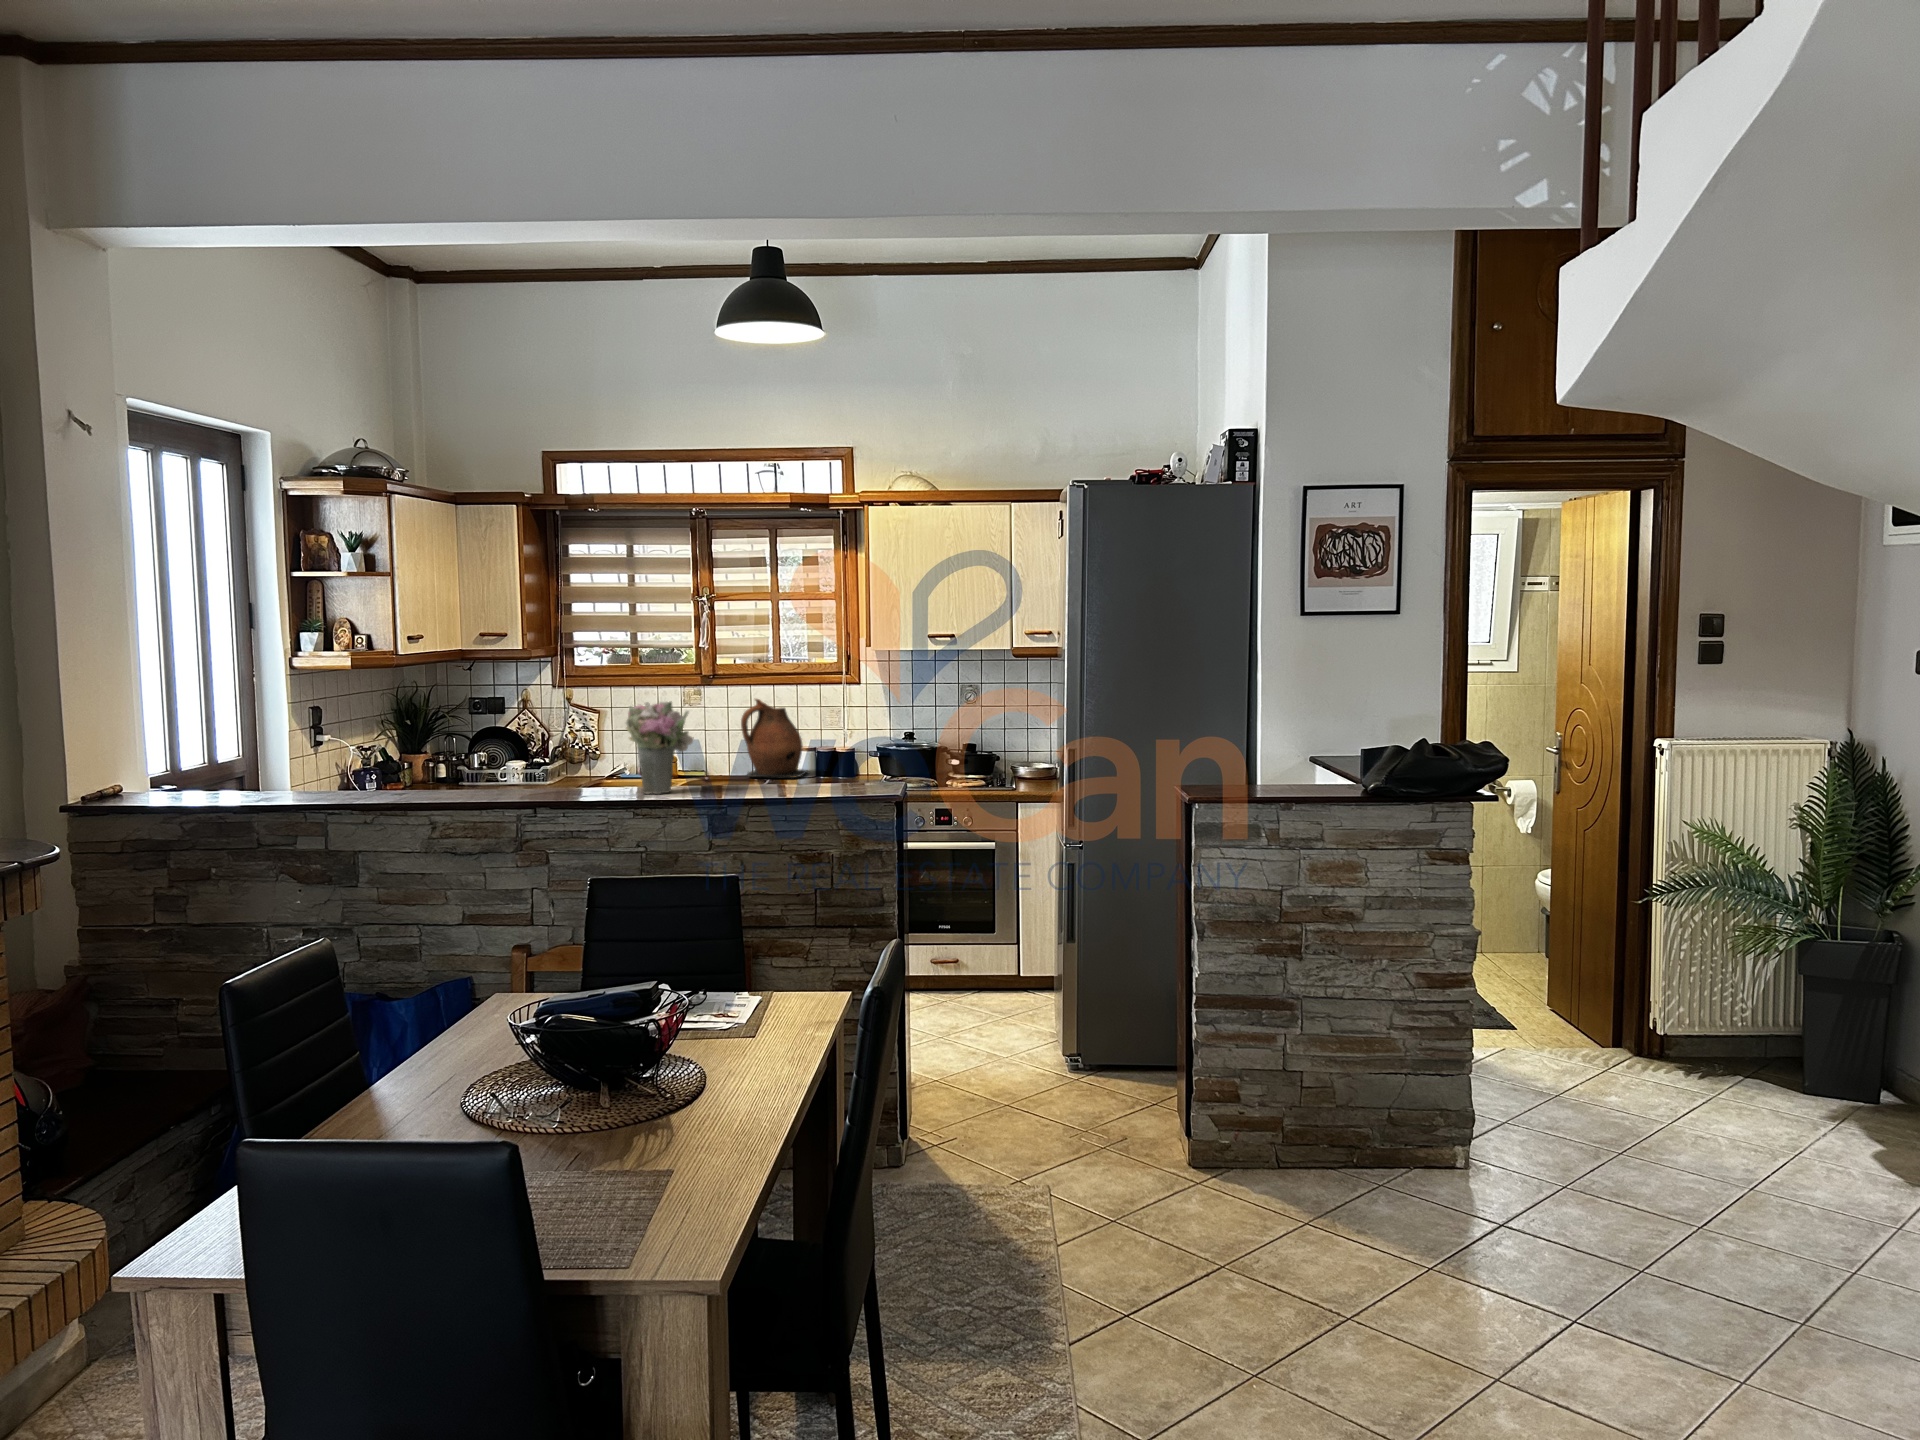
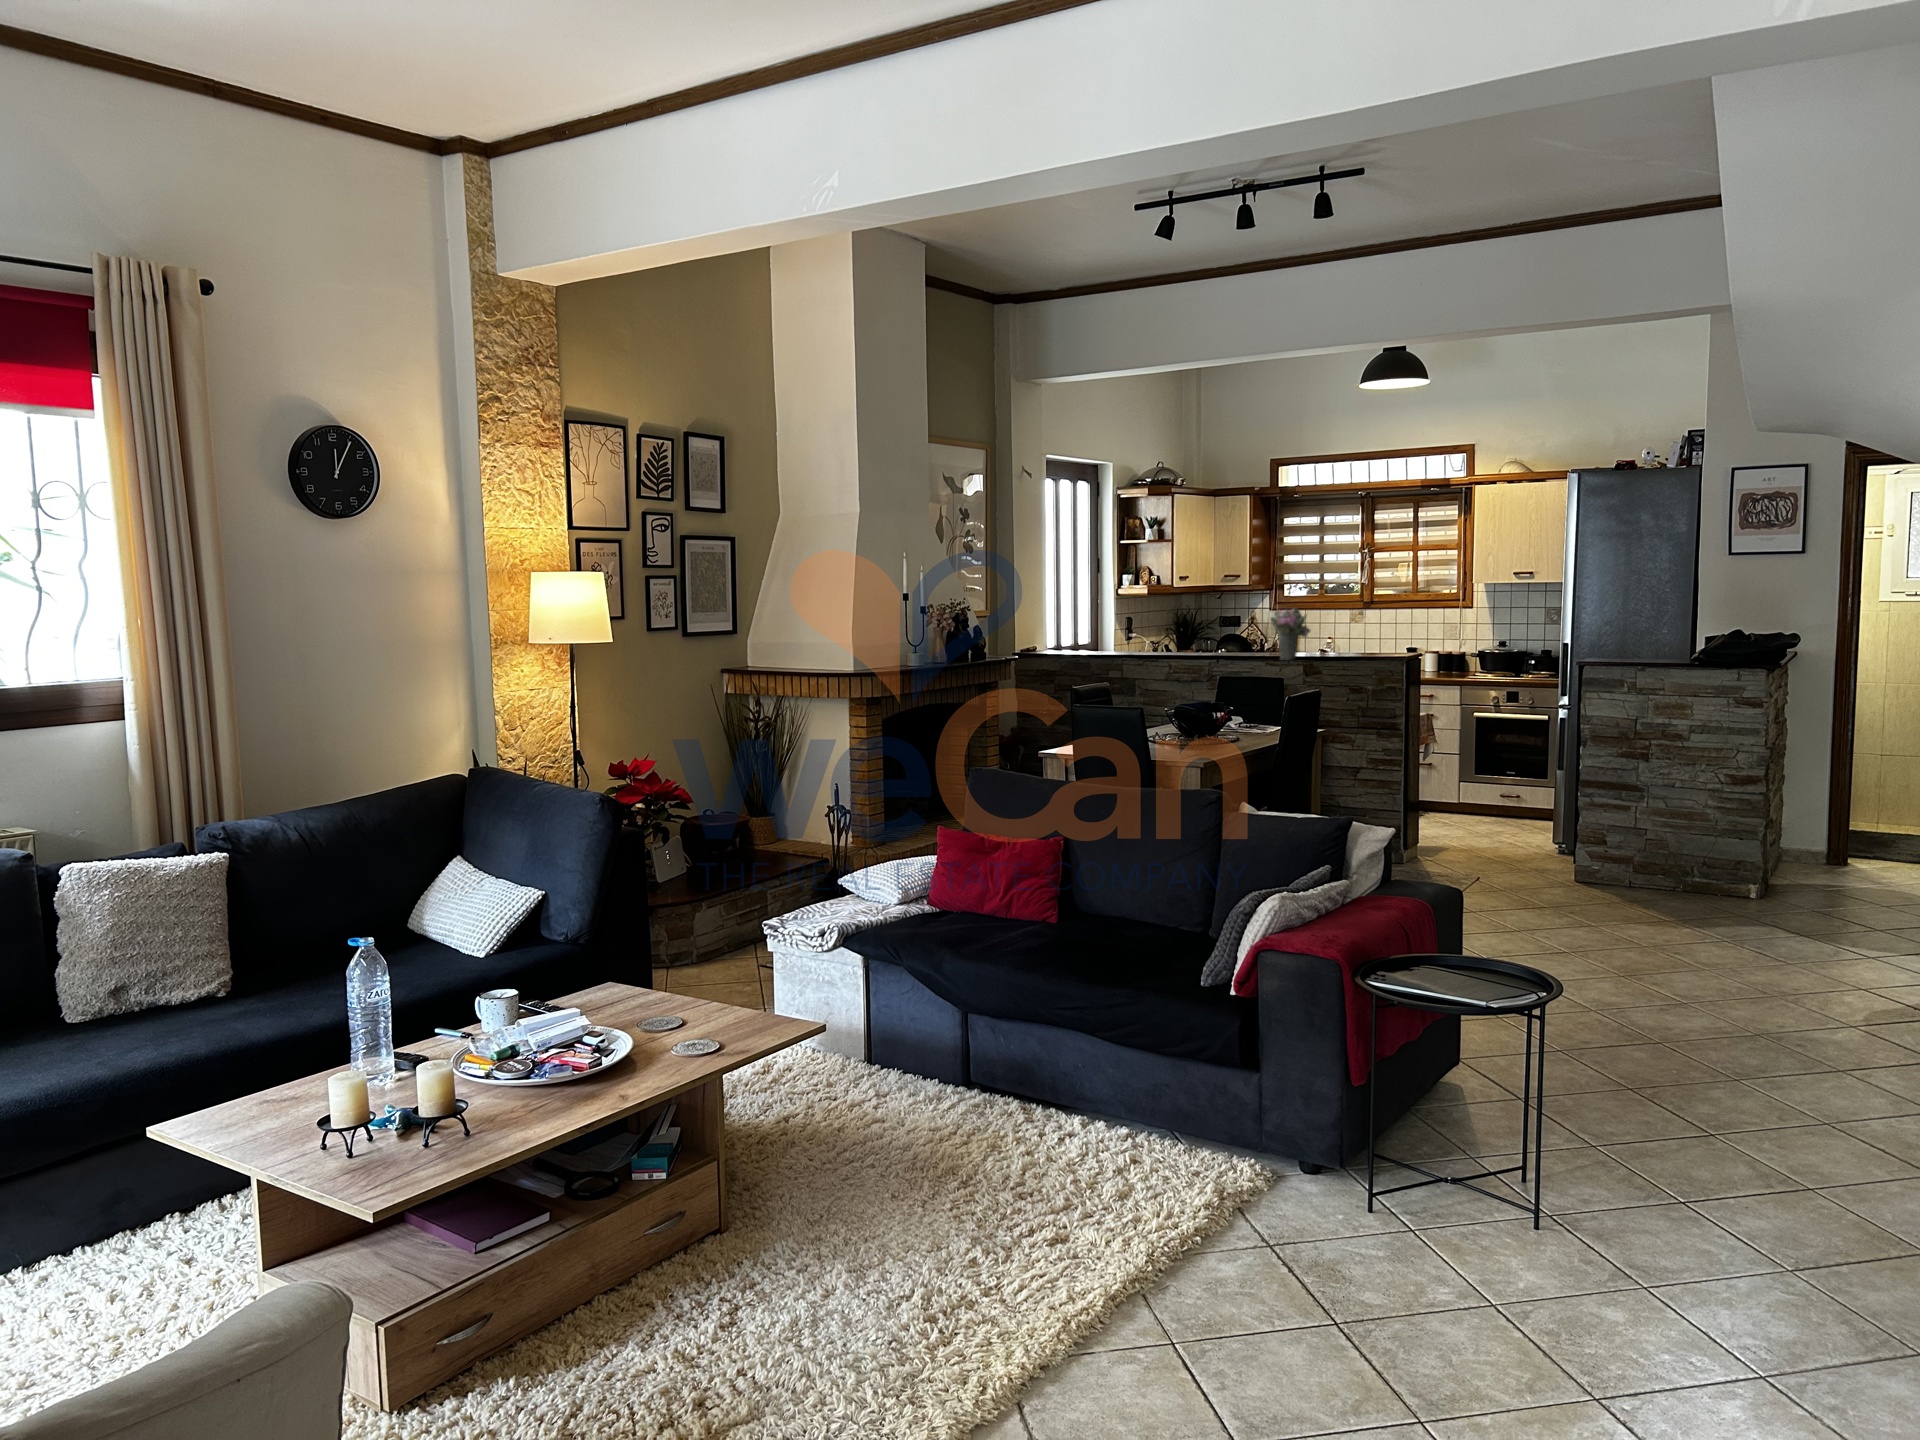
ceramic pitcher: present [741,699,809,778] -> none [1348,610,1394,658]

